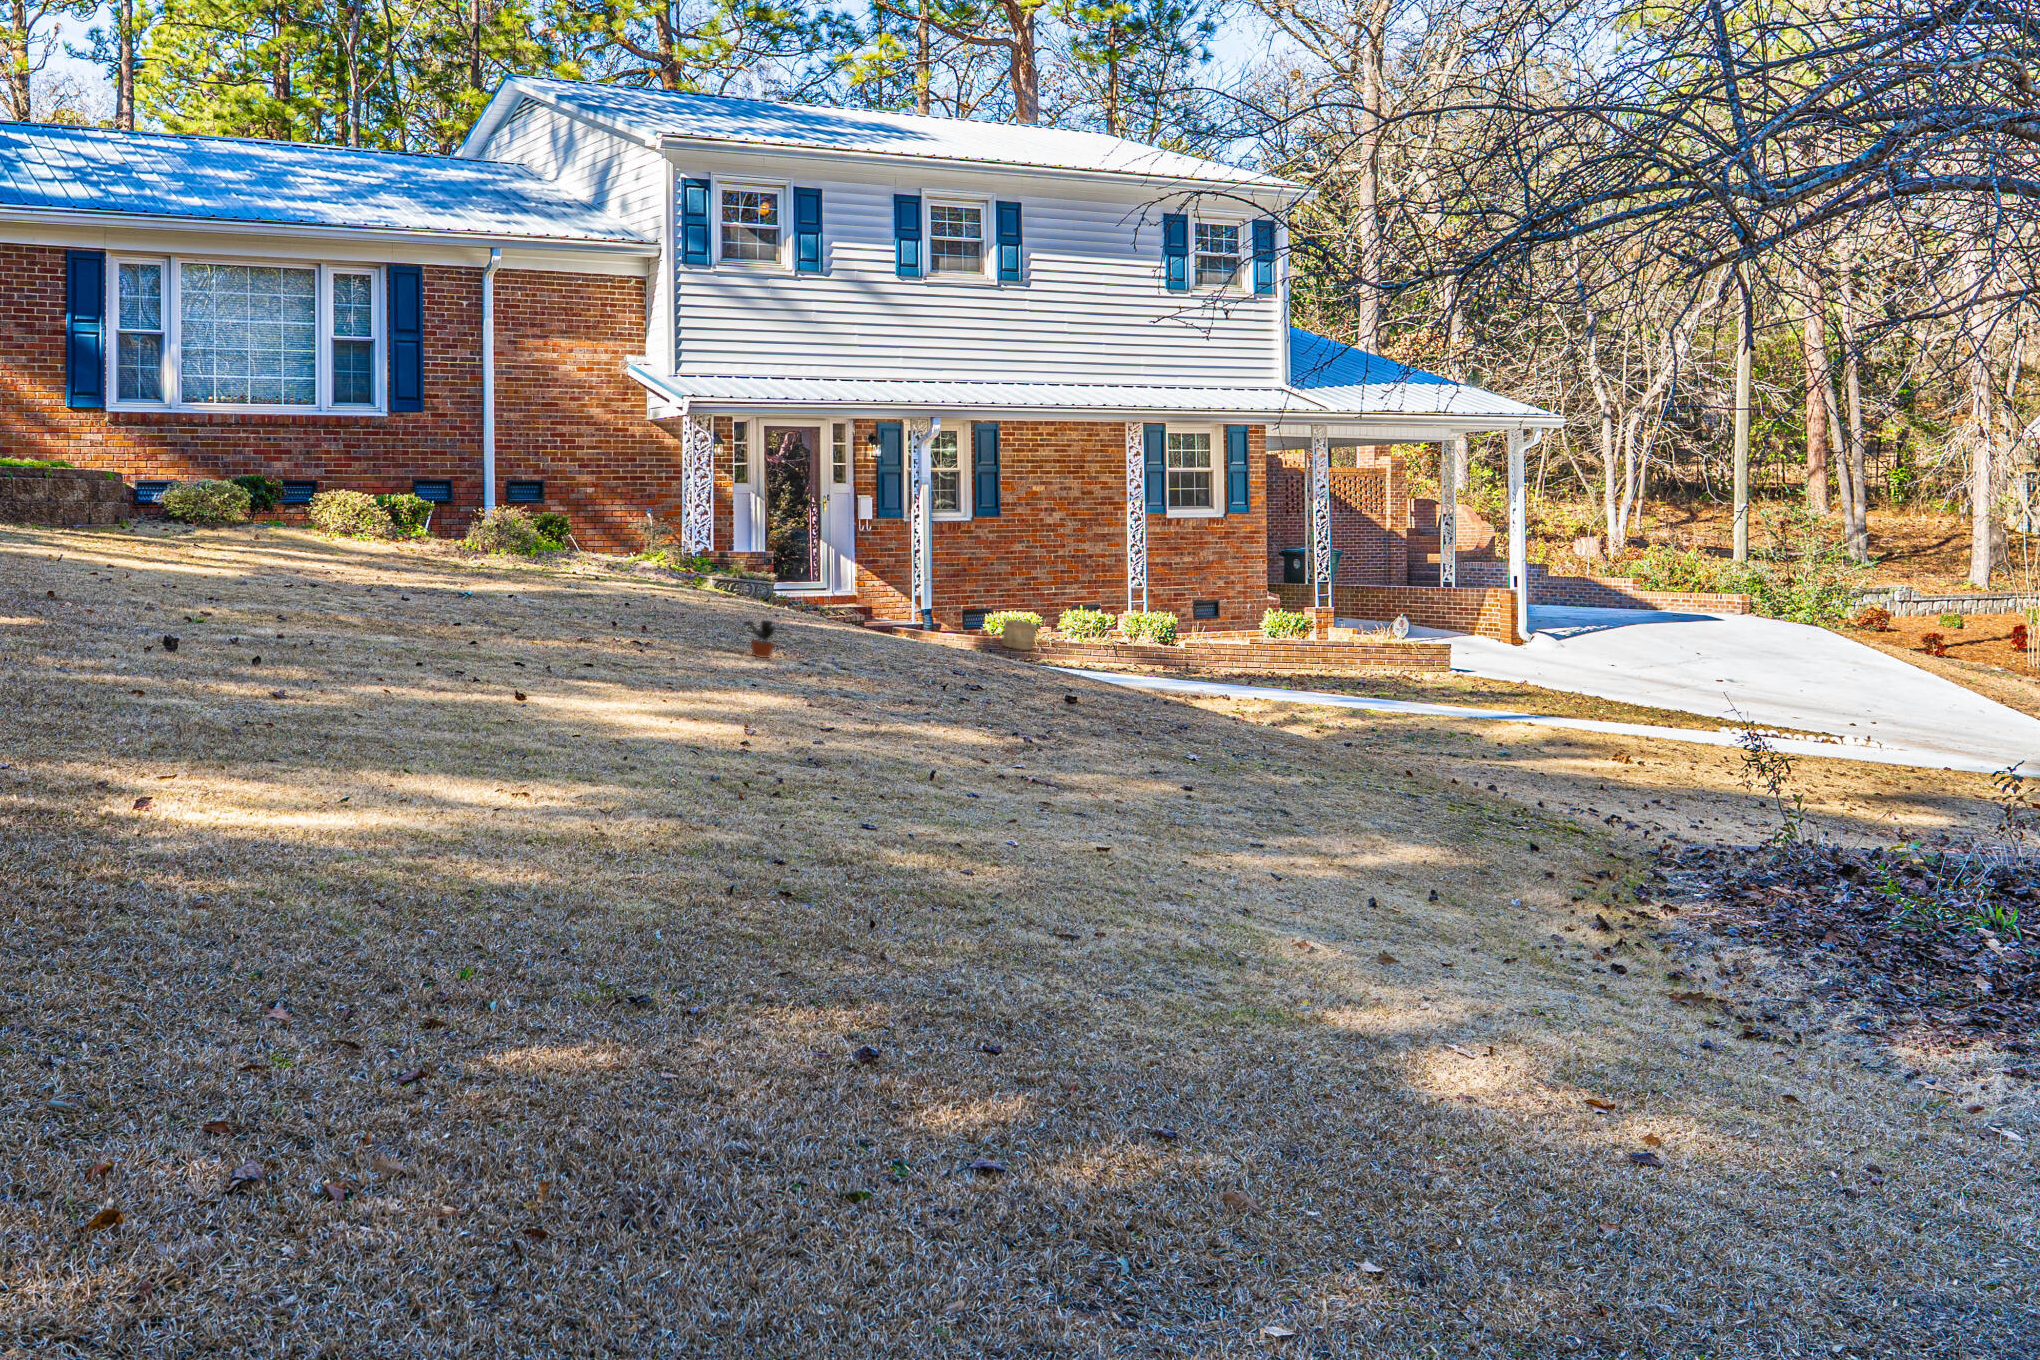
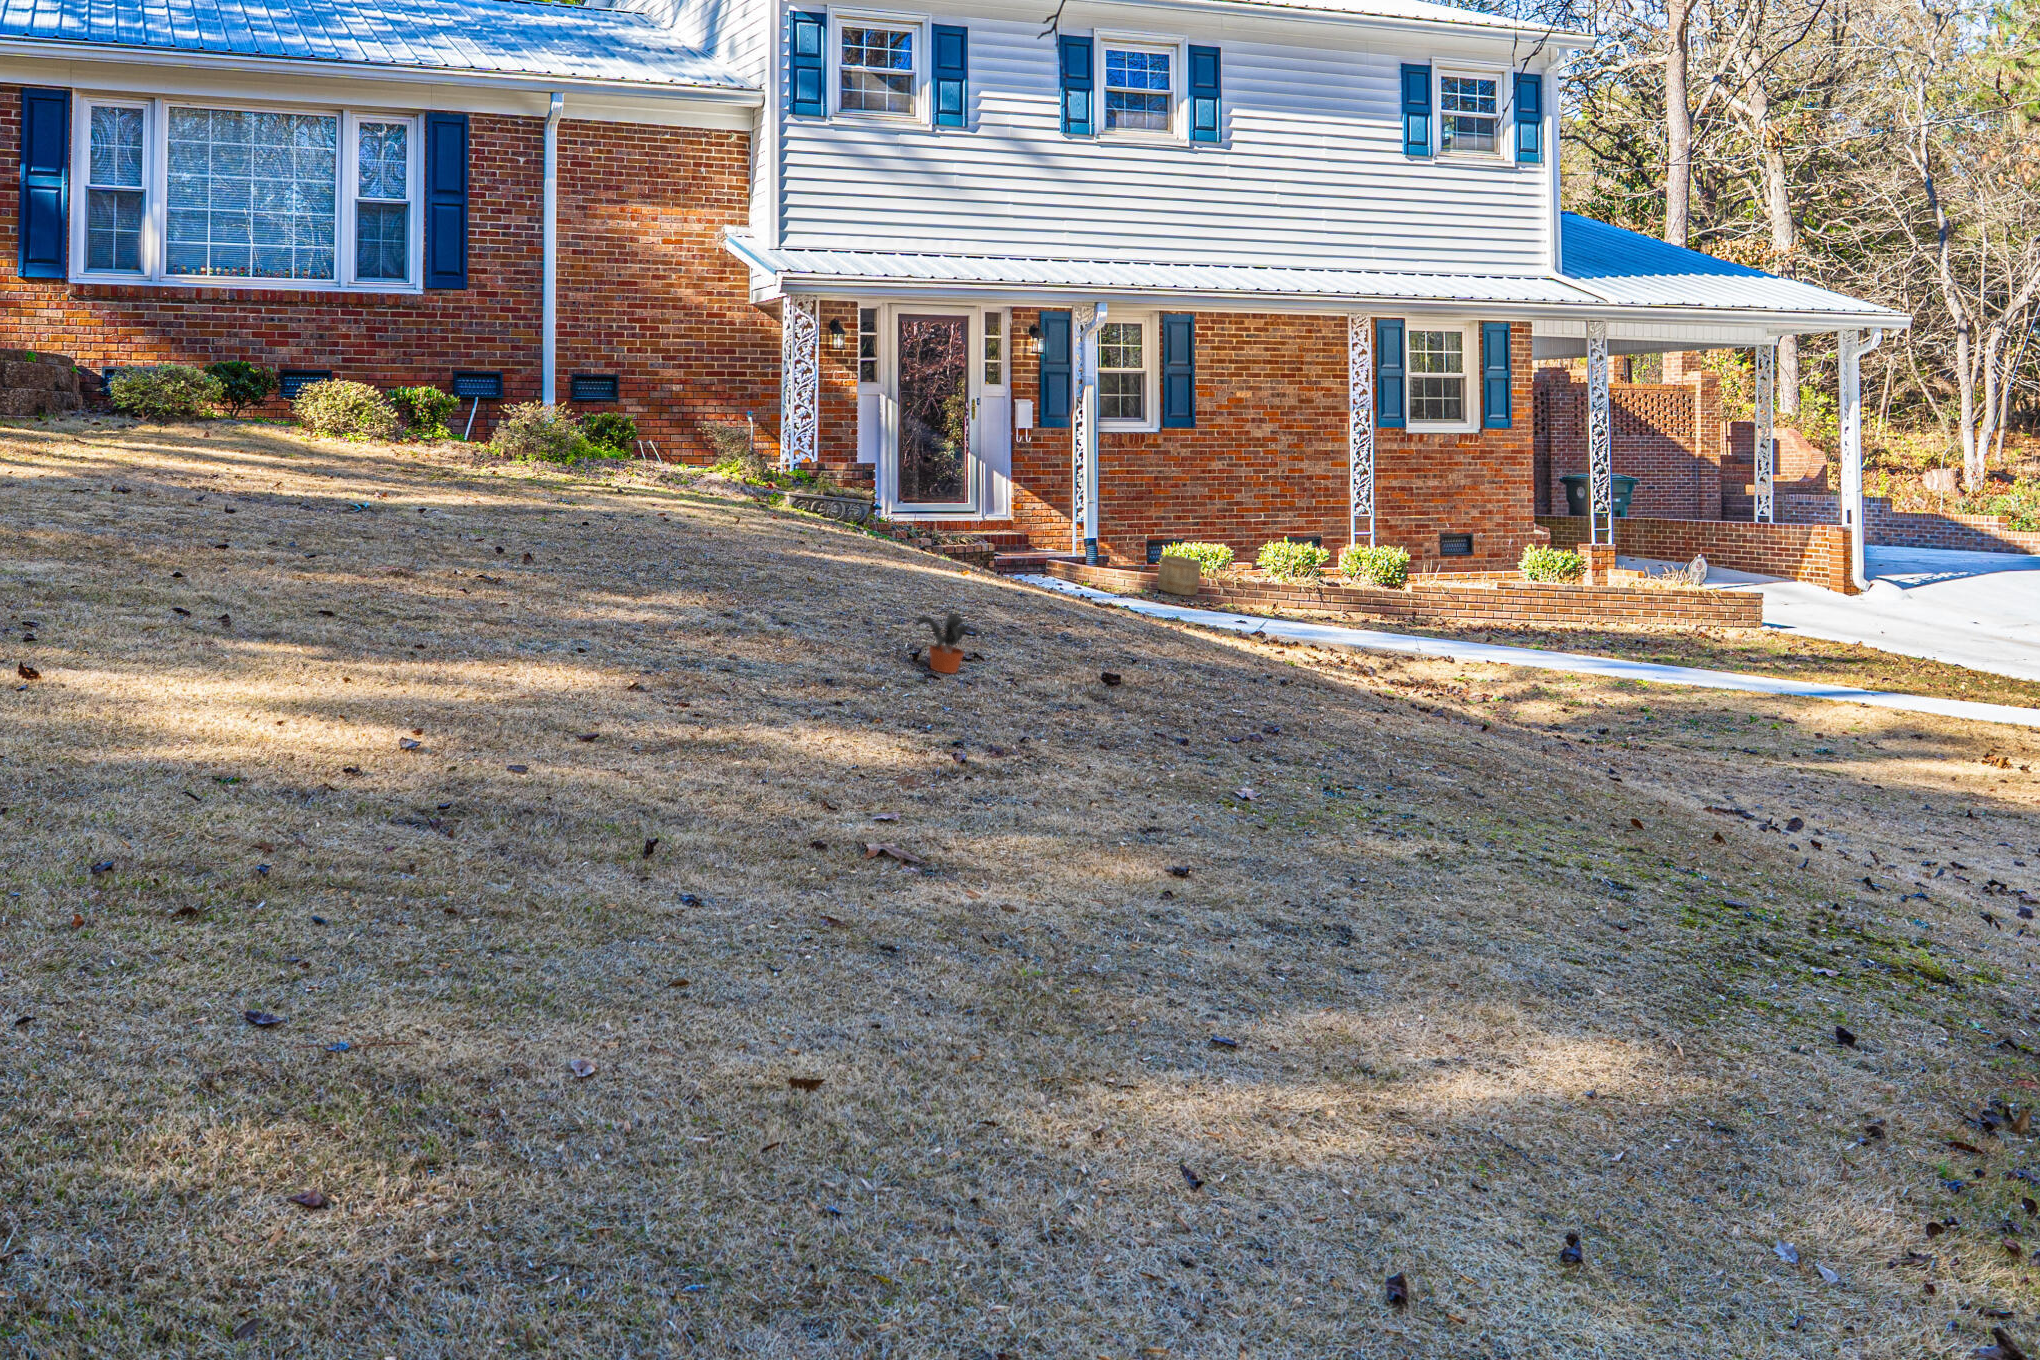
potted plant: present [743,620,787,658] -> present [916,614,983,673]

